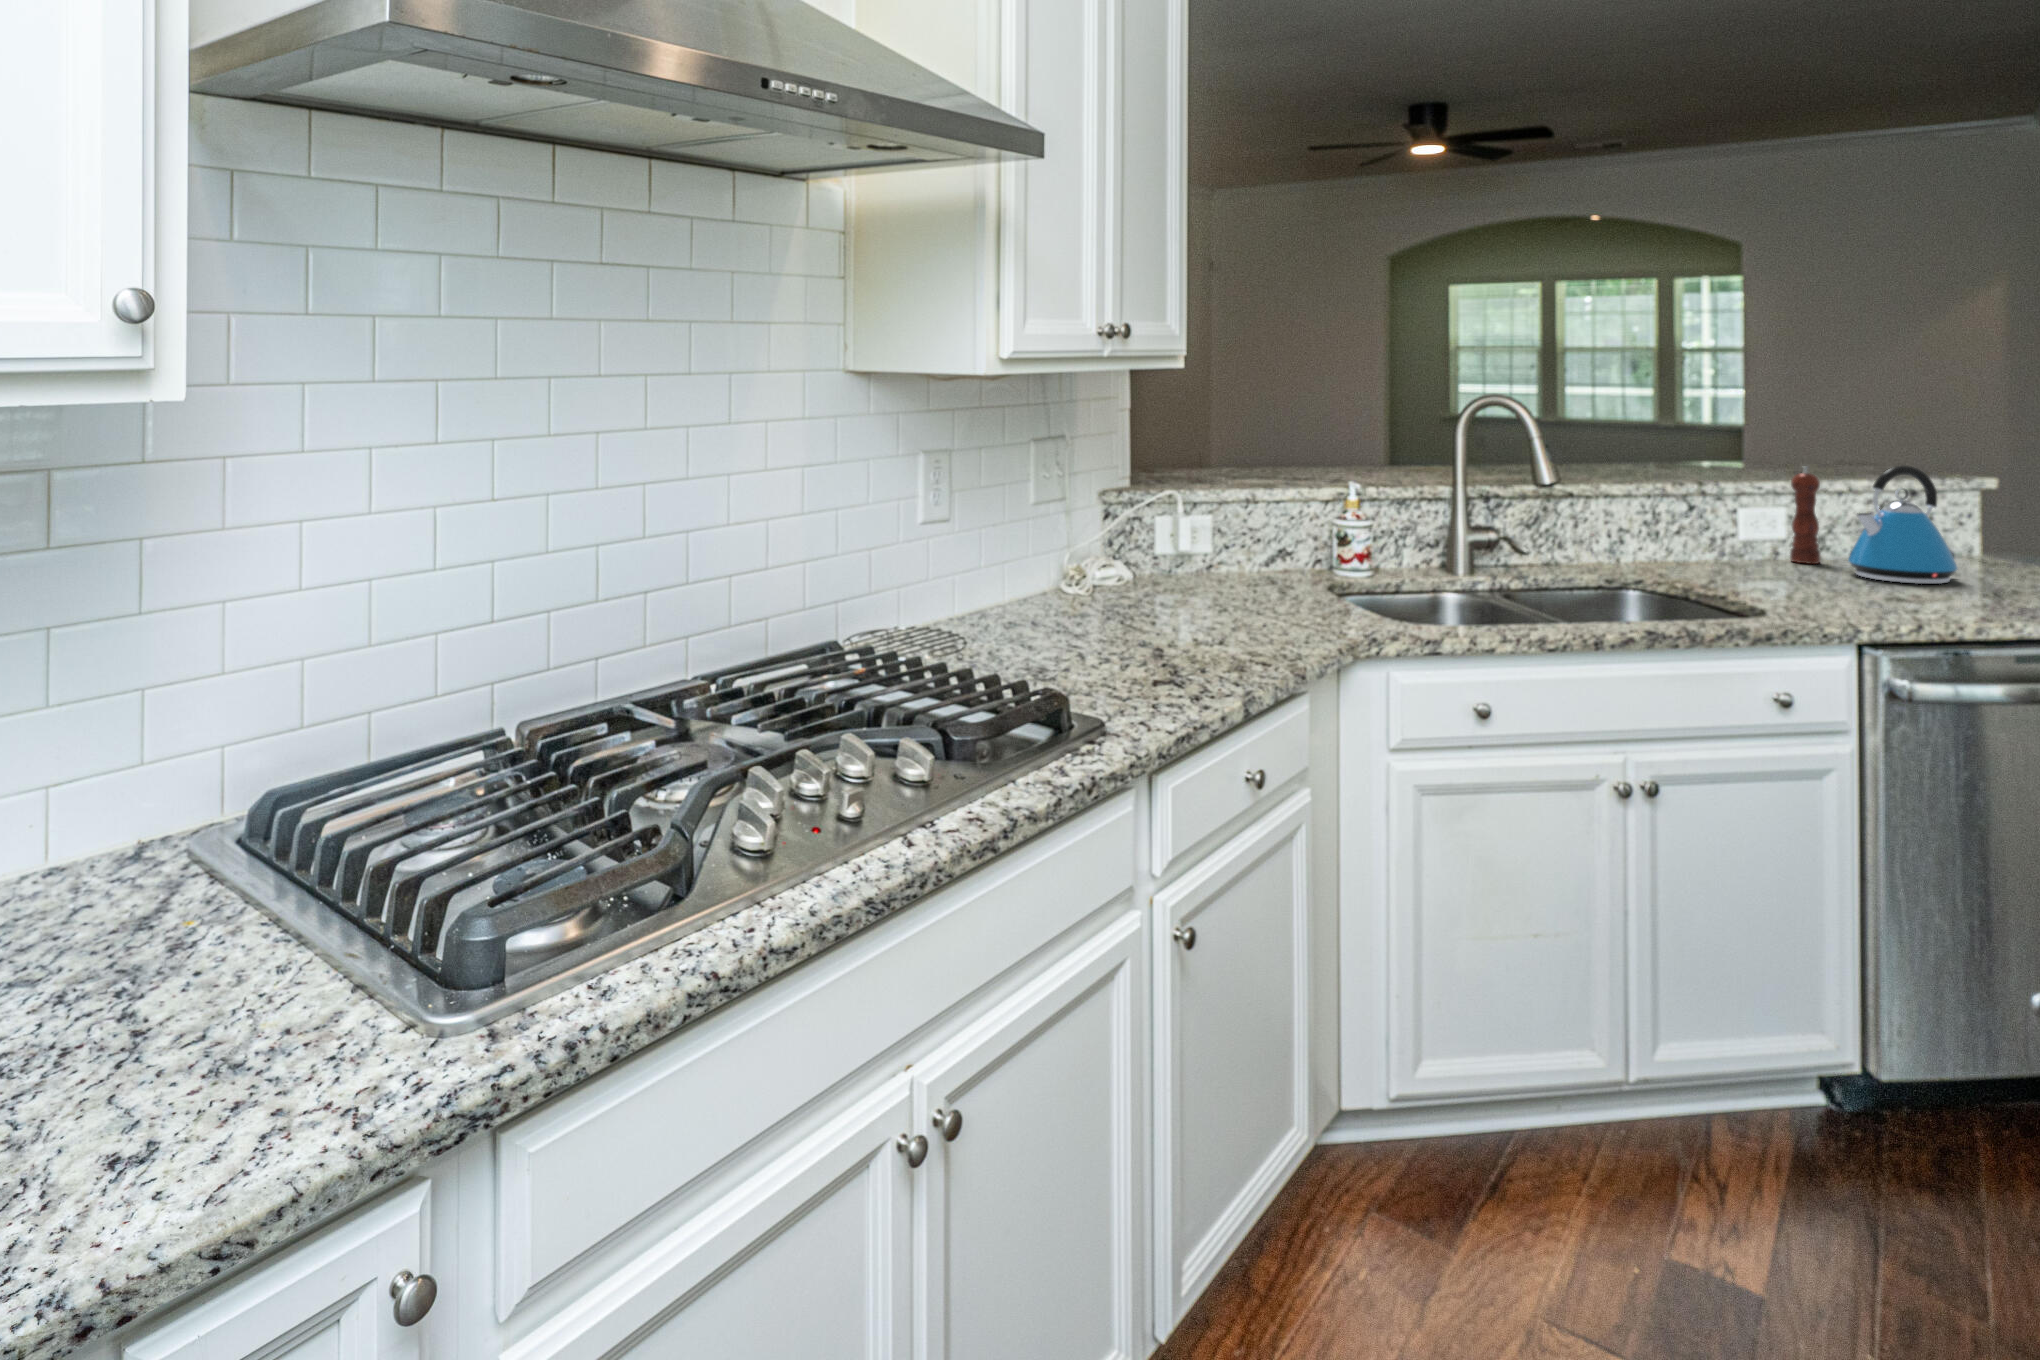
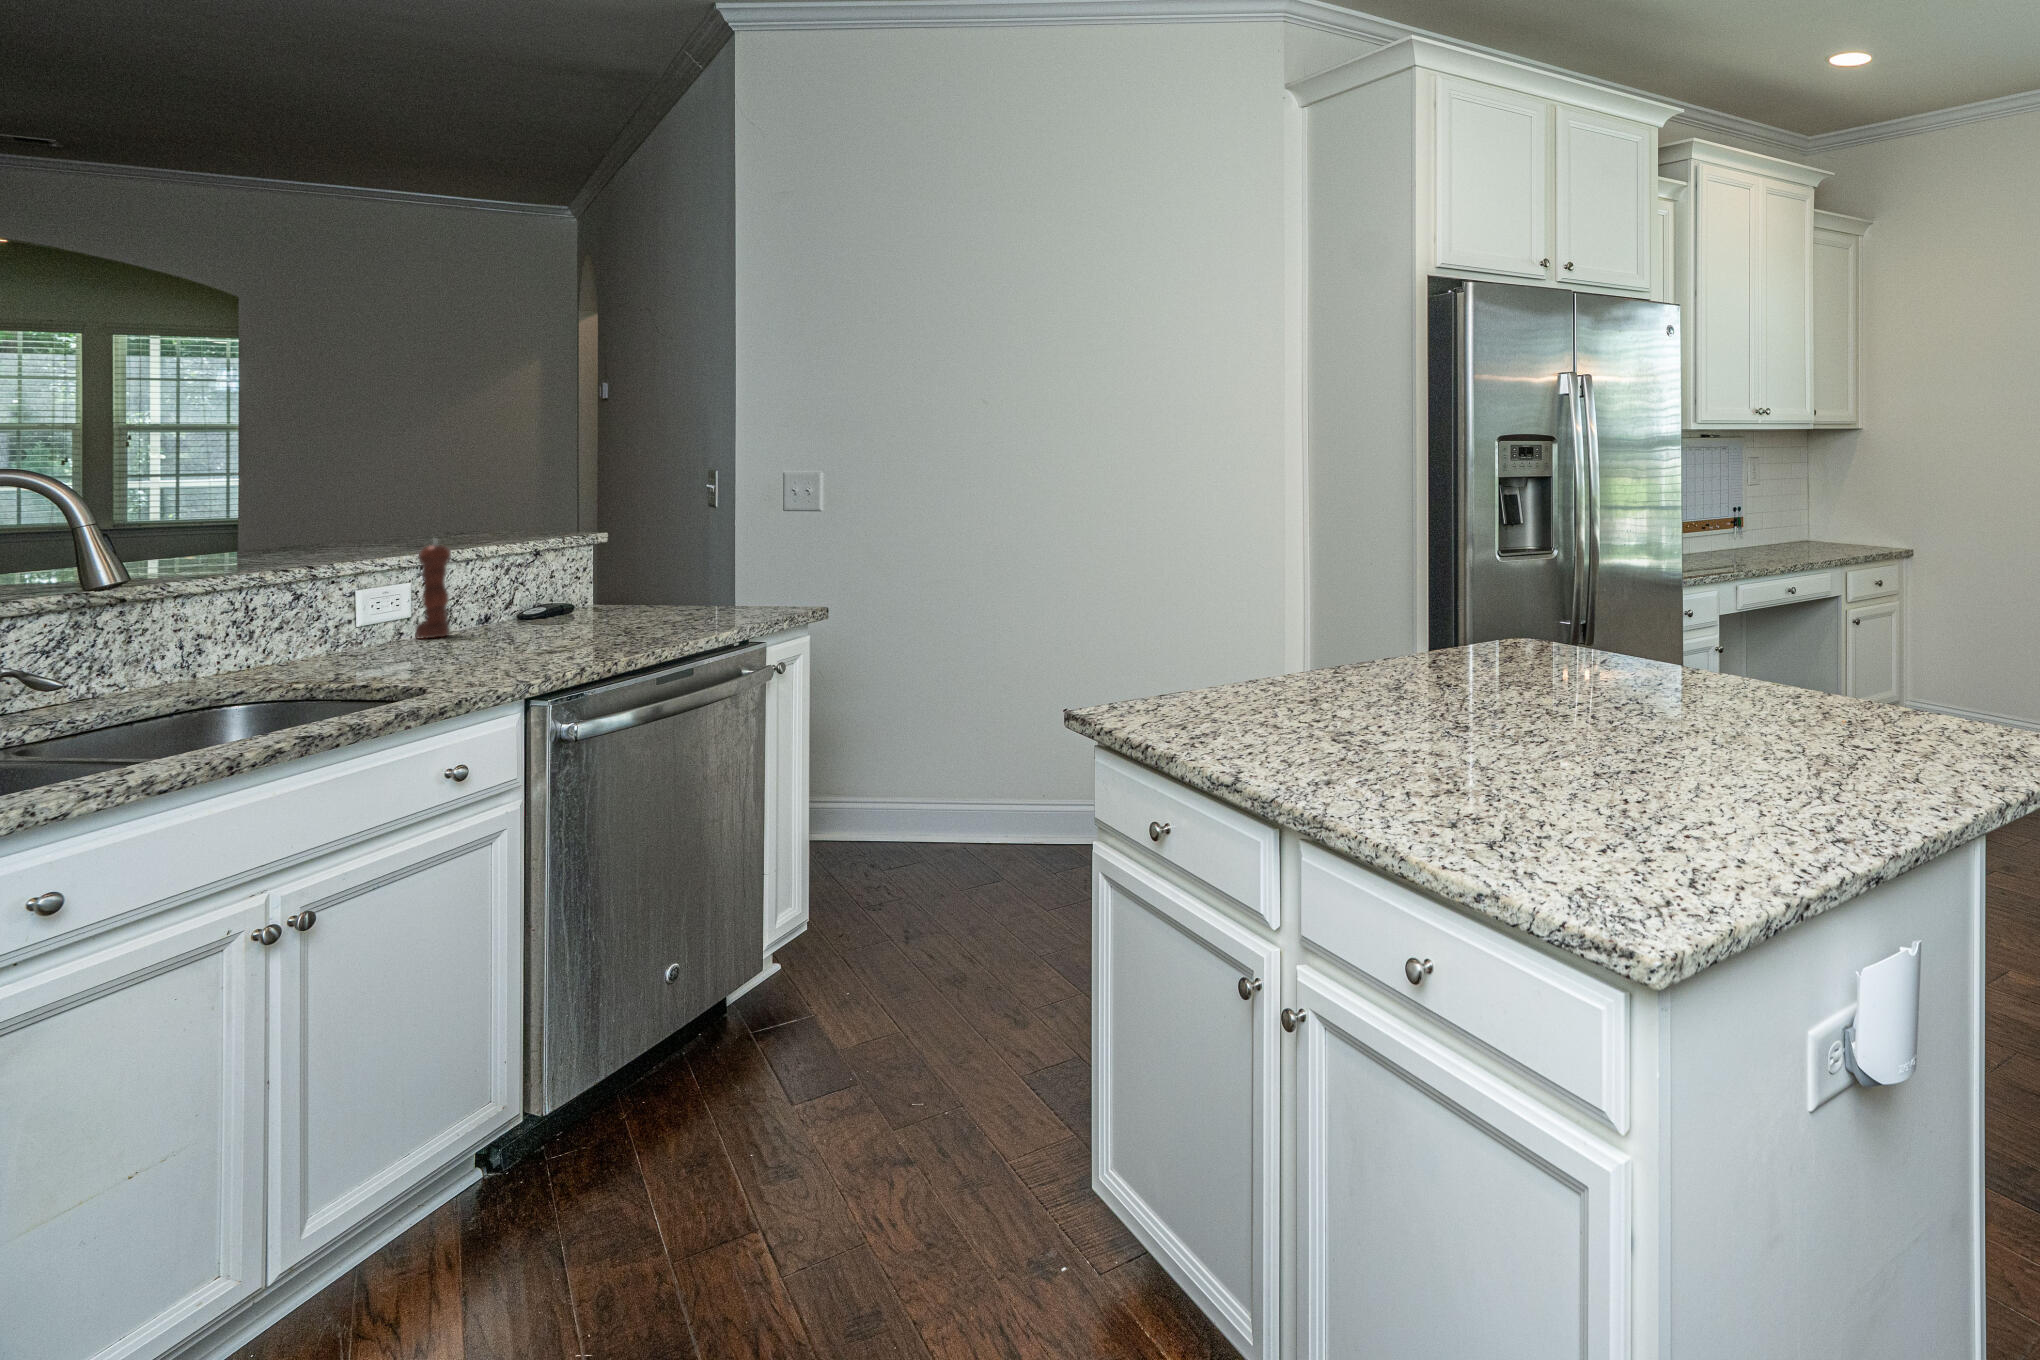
kettle: present [1848,466,1958,584] -> none [485,527,591,640]

